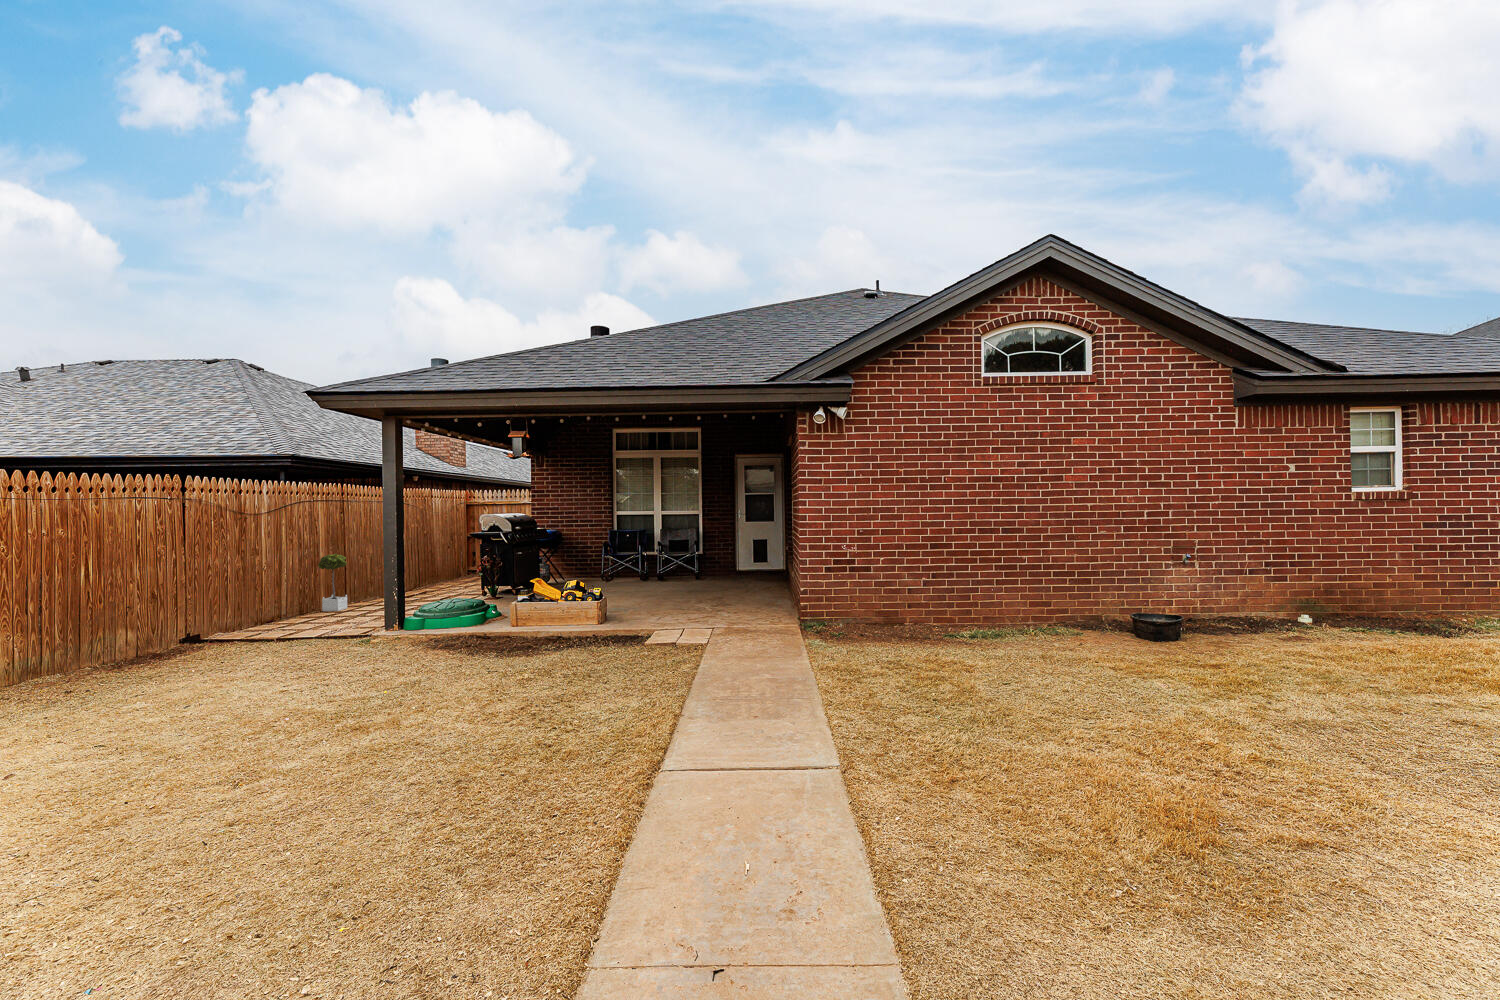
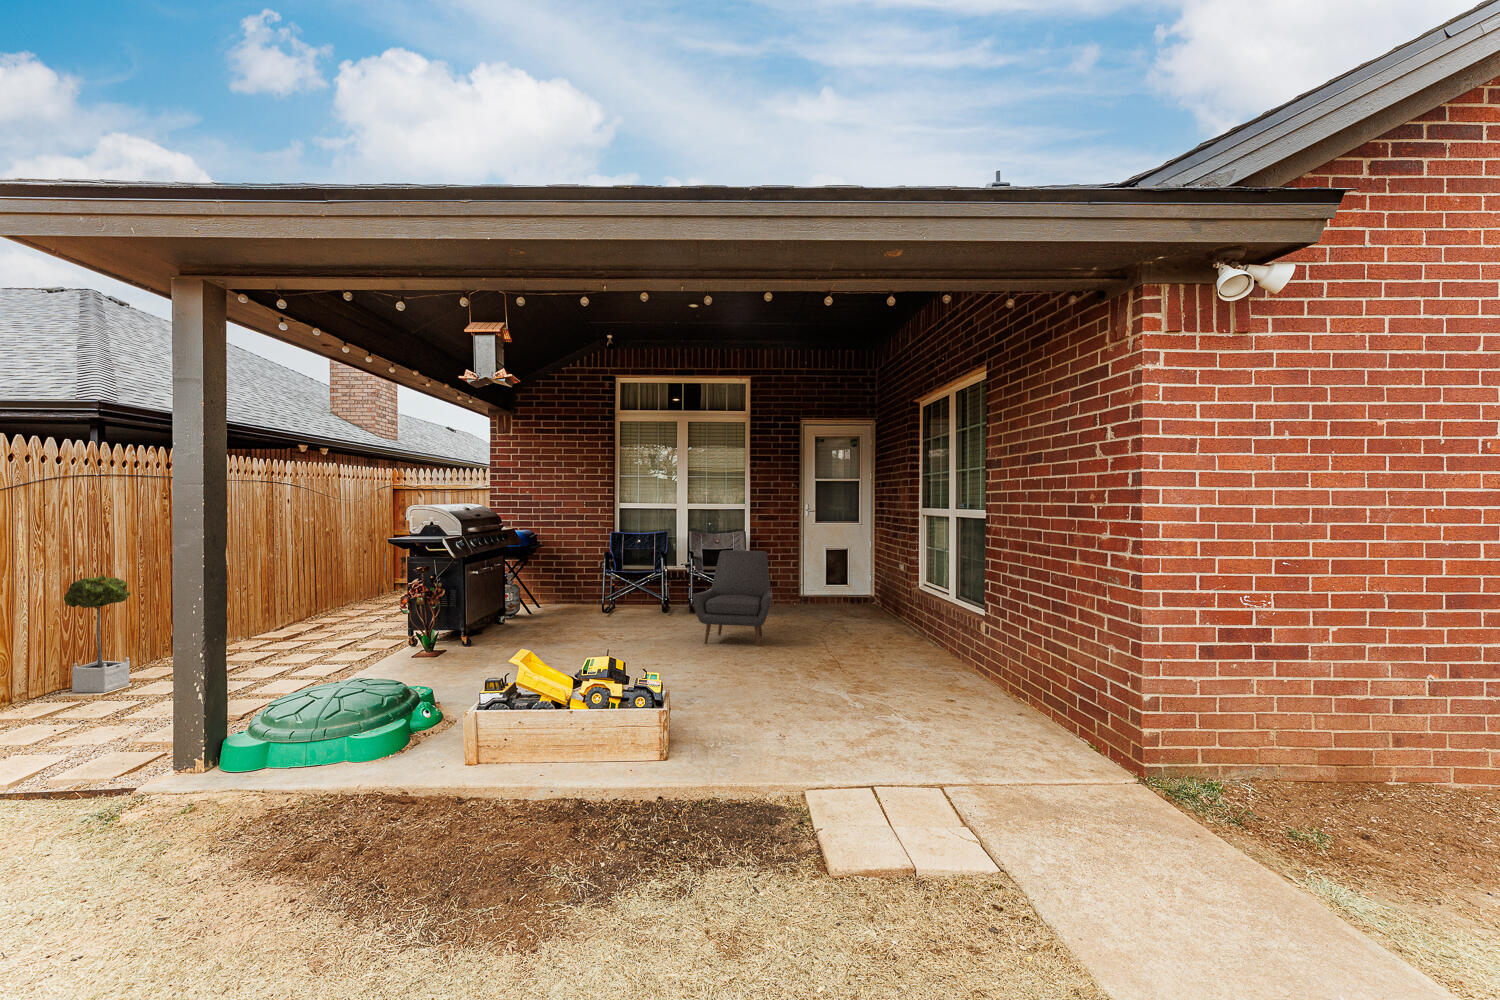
chair: none [640,536,688,589] -> present [693,550,772,646]

